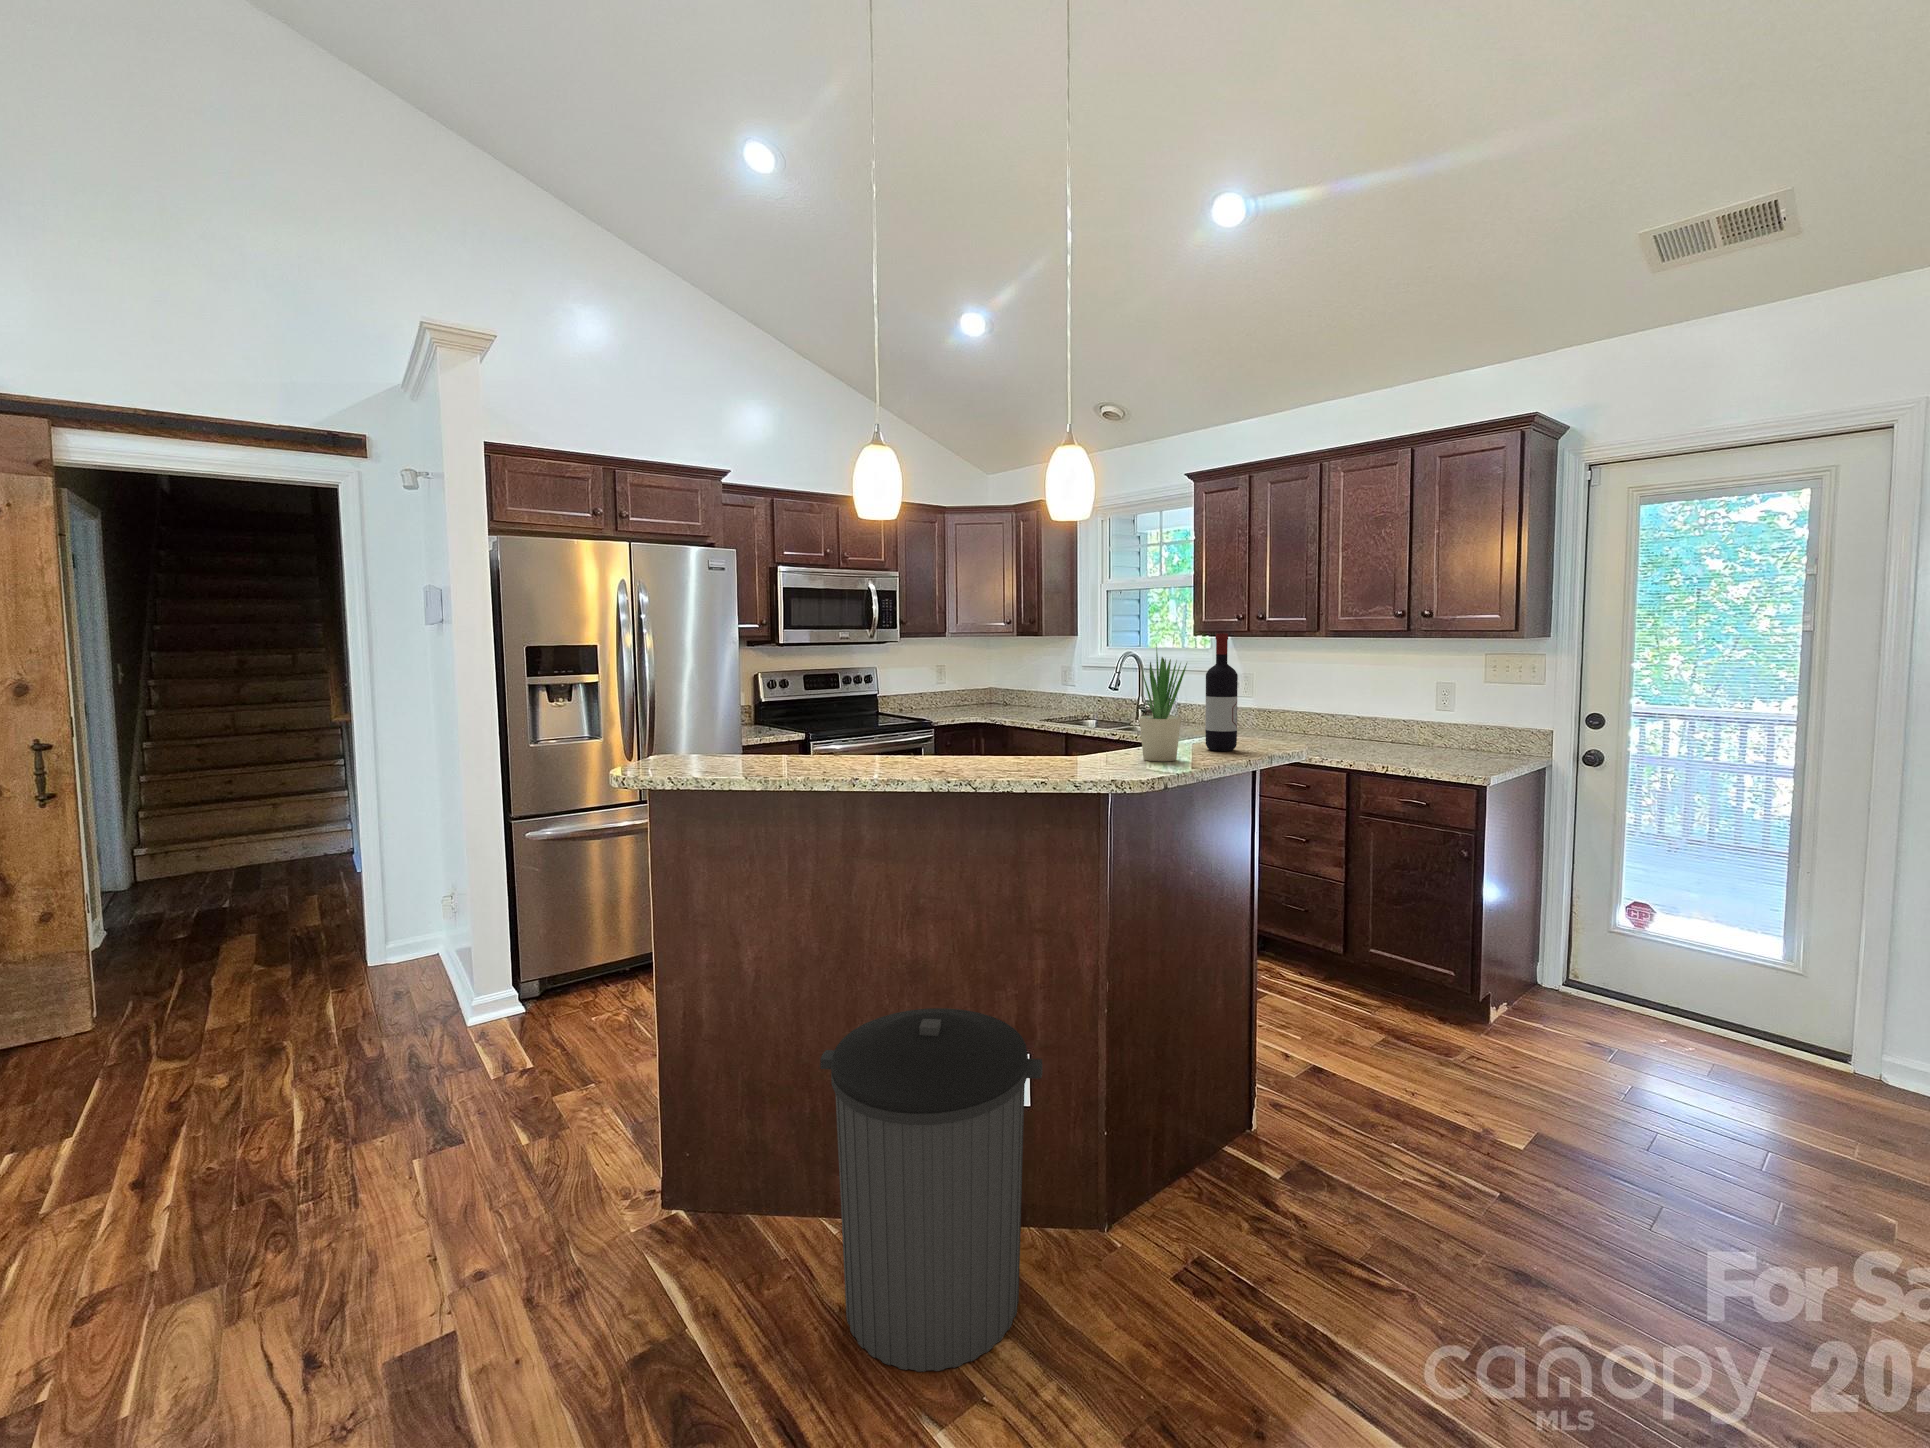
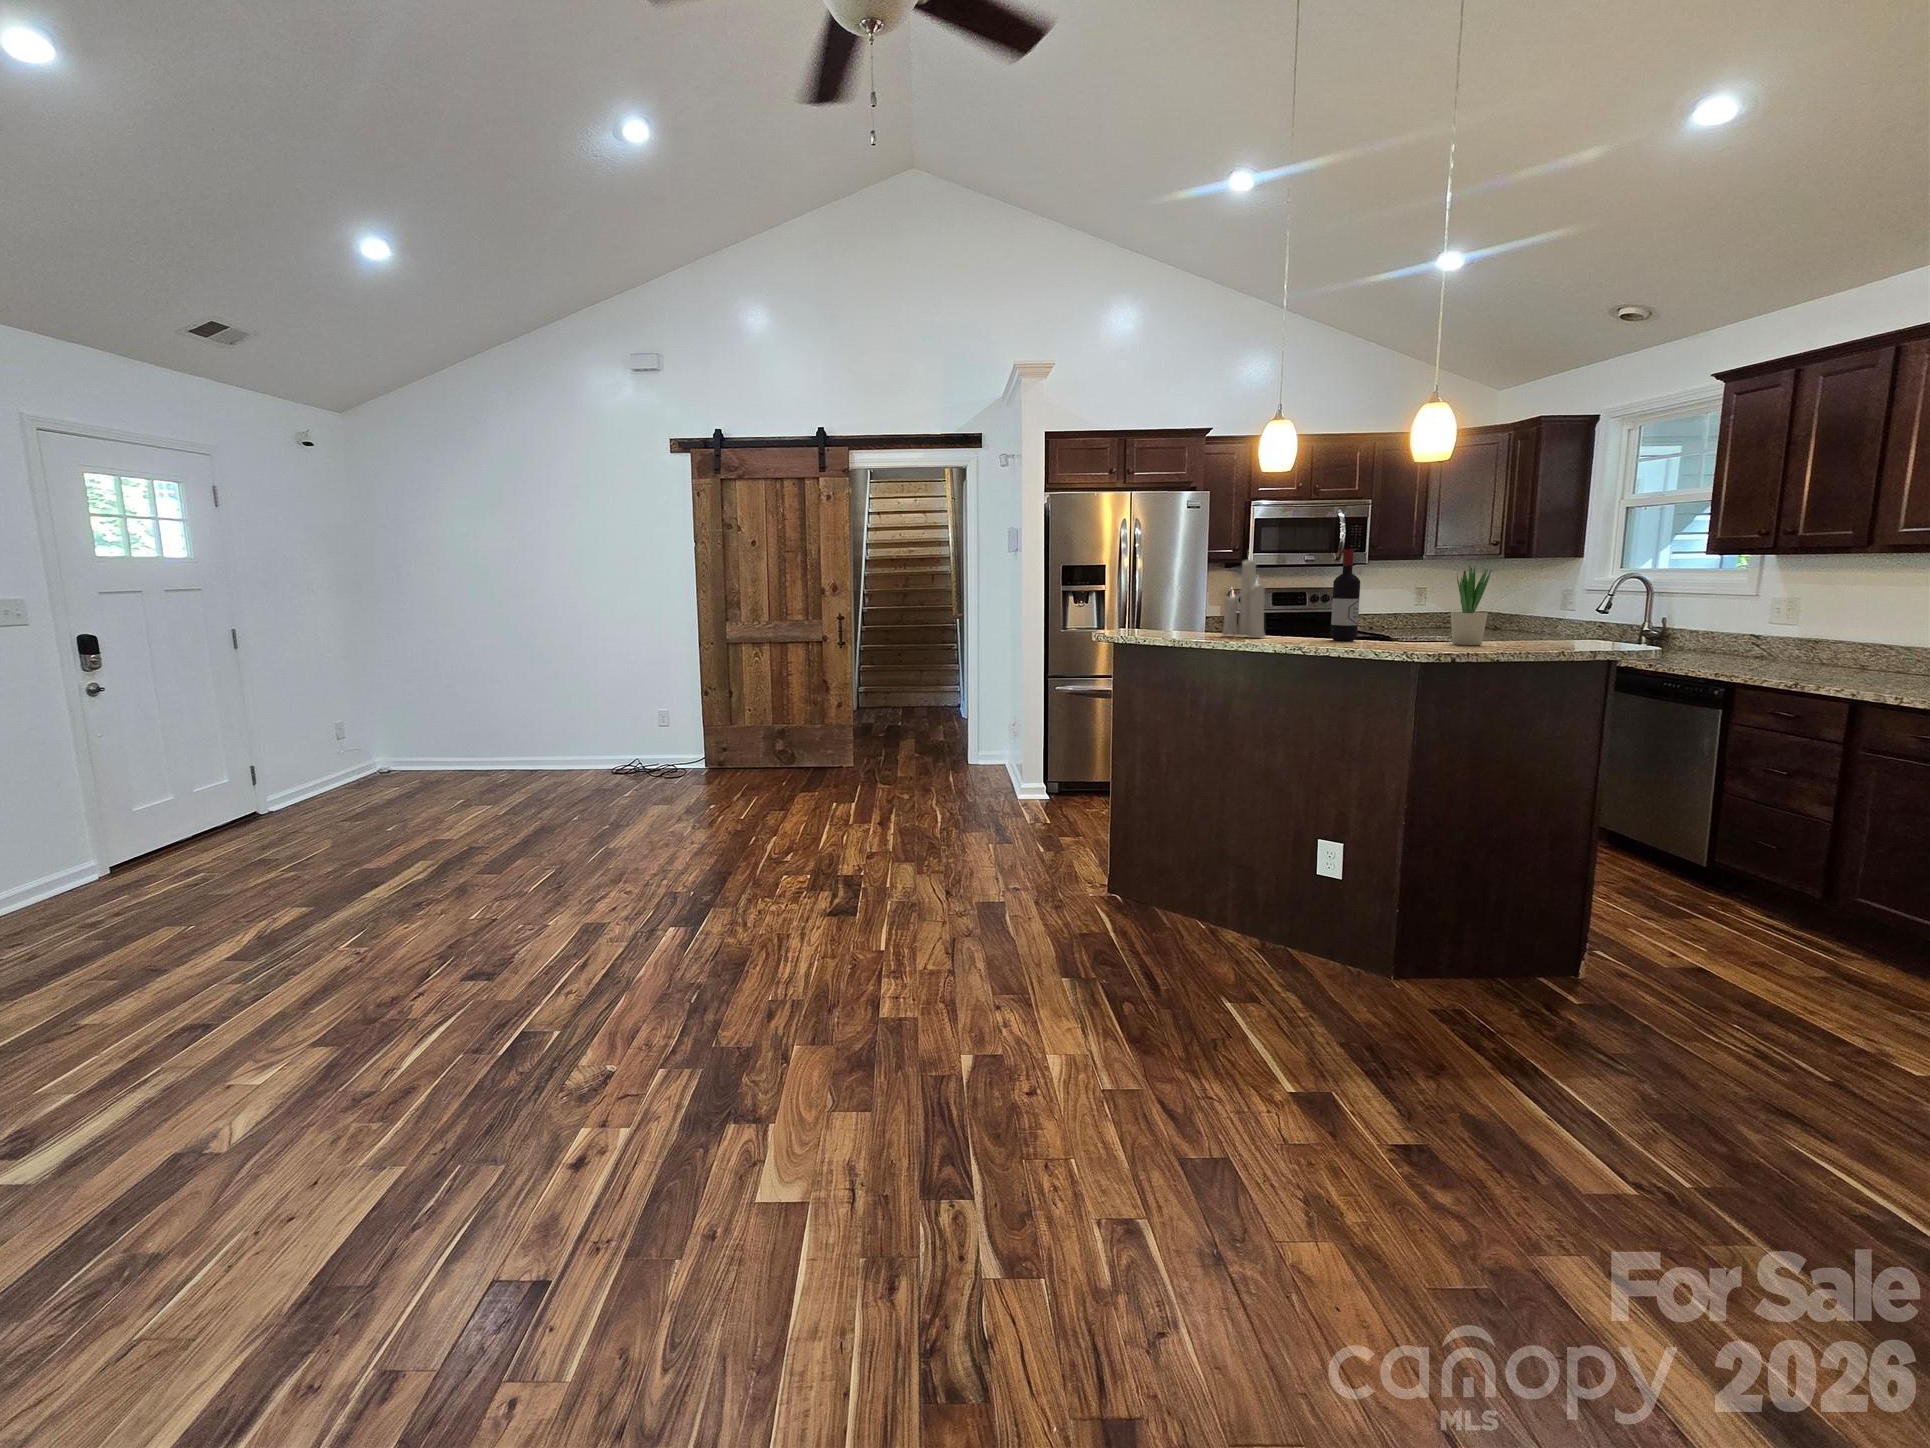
candle: none [844,624,912,772] -> present [1222,560,1265,638]
wine bottle: present [1205,633,1238,751] -> present [1331,549,1360,641]
trash can: present [820,1008,1042,1372] -> none [1192,791,1332,987]

